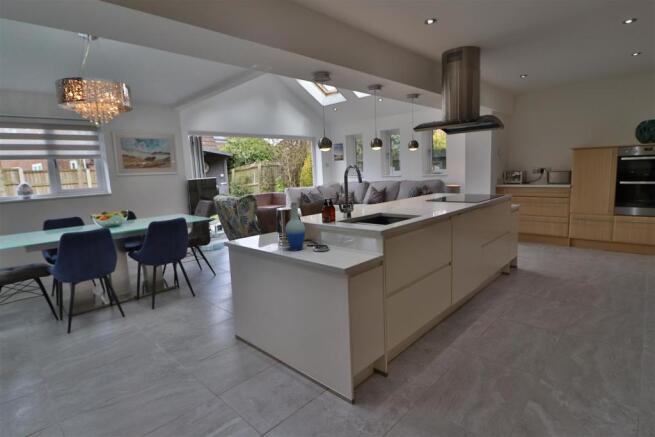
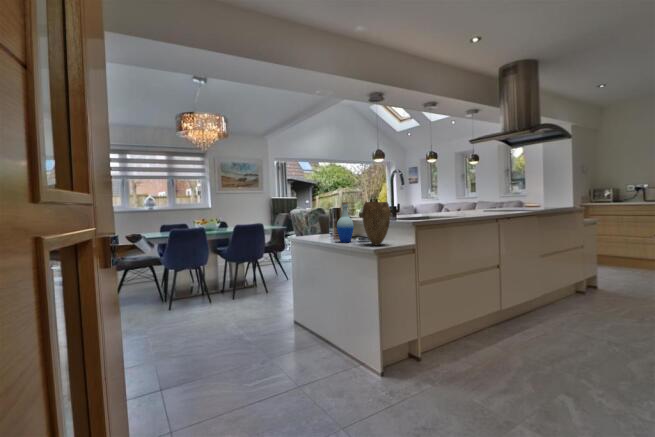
vase: none [319,203,352,255] -> present [362,202,391,245]

